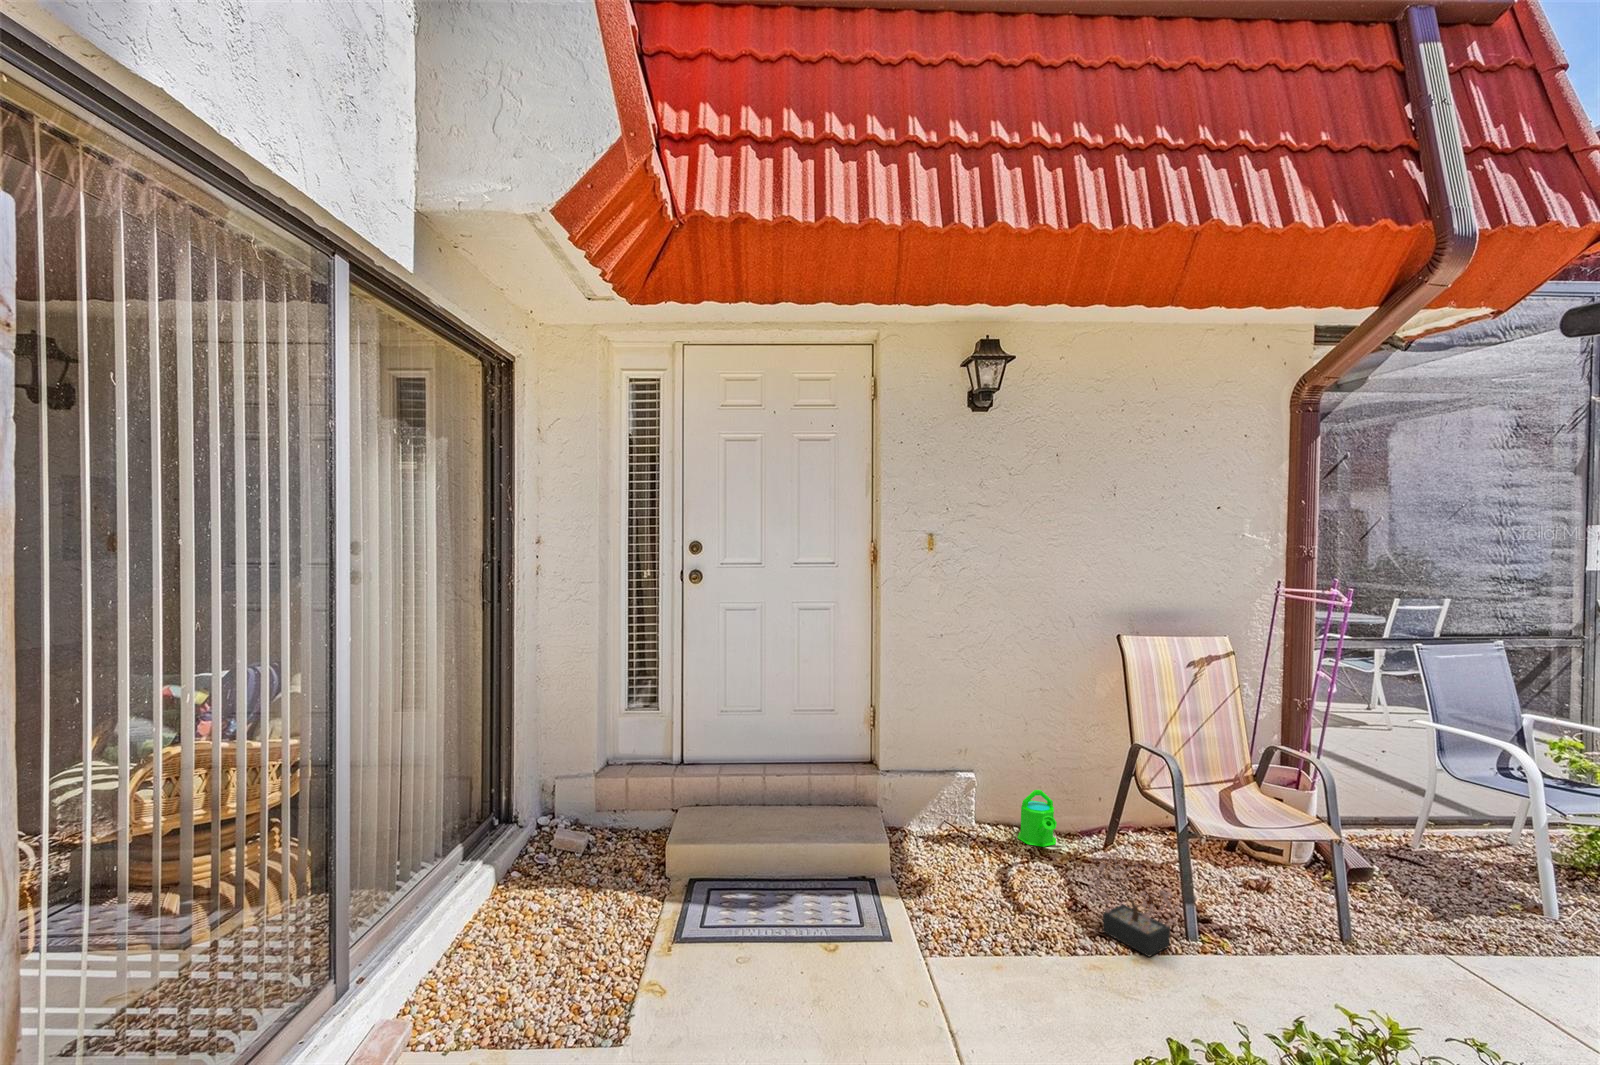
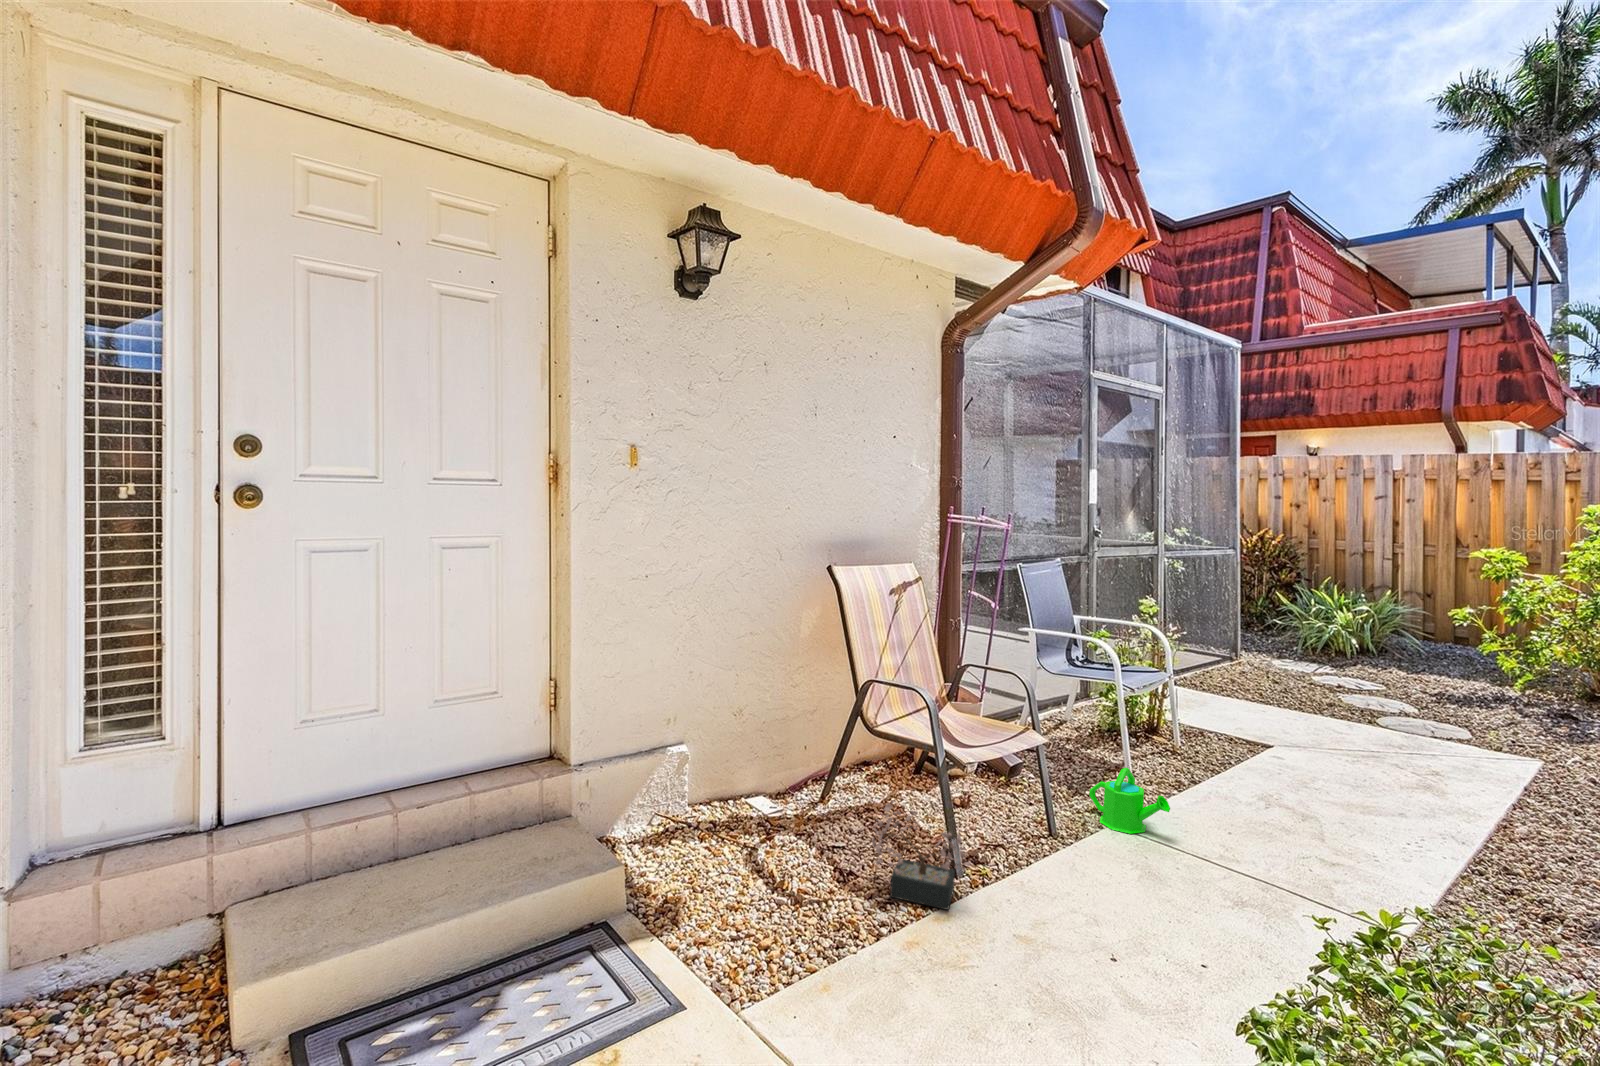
watering can: present [1018,790,1057,847] -> present [1089,768,1170,834]

